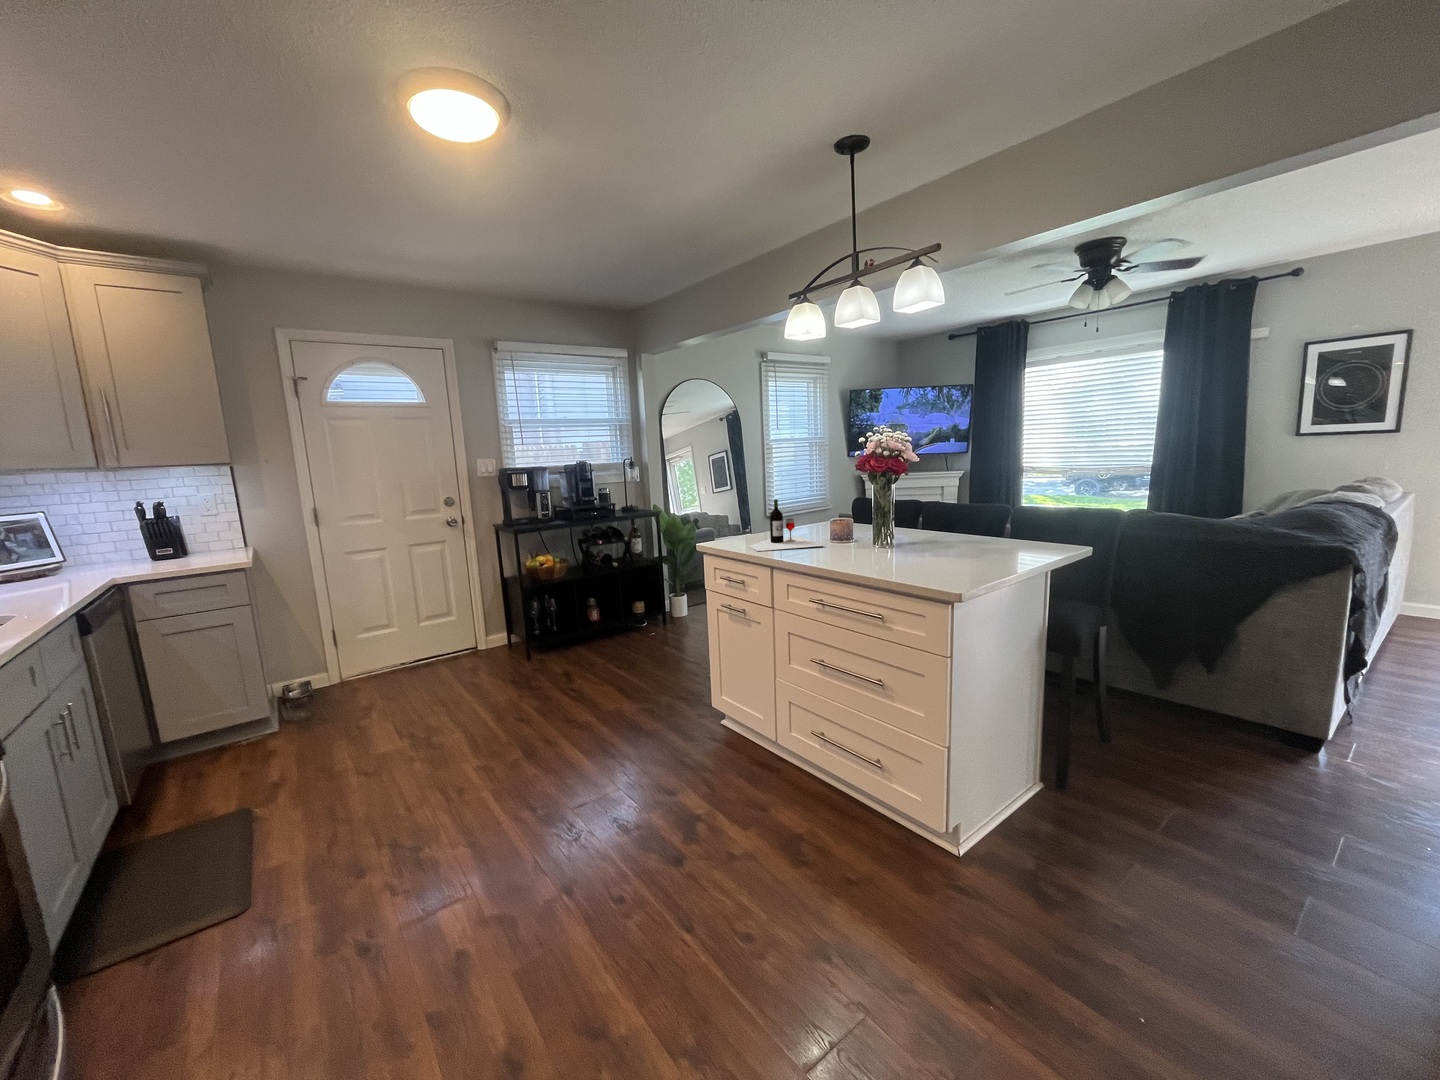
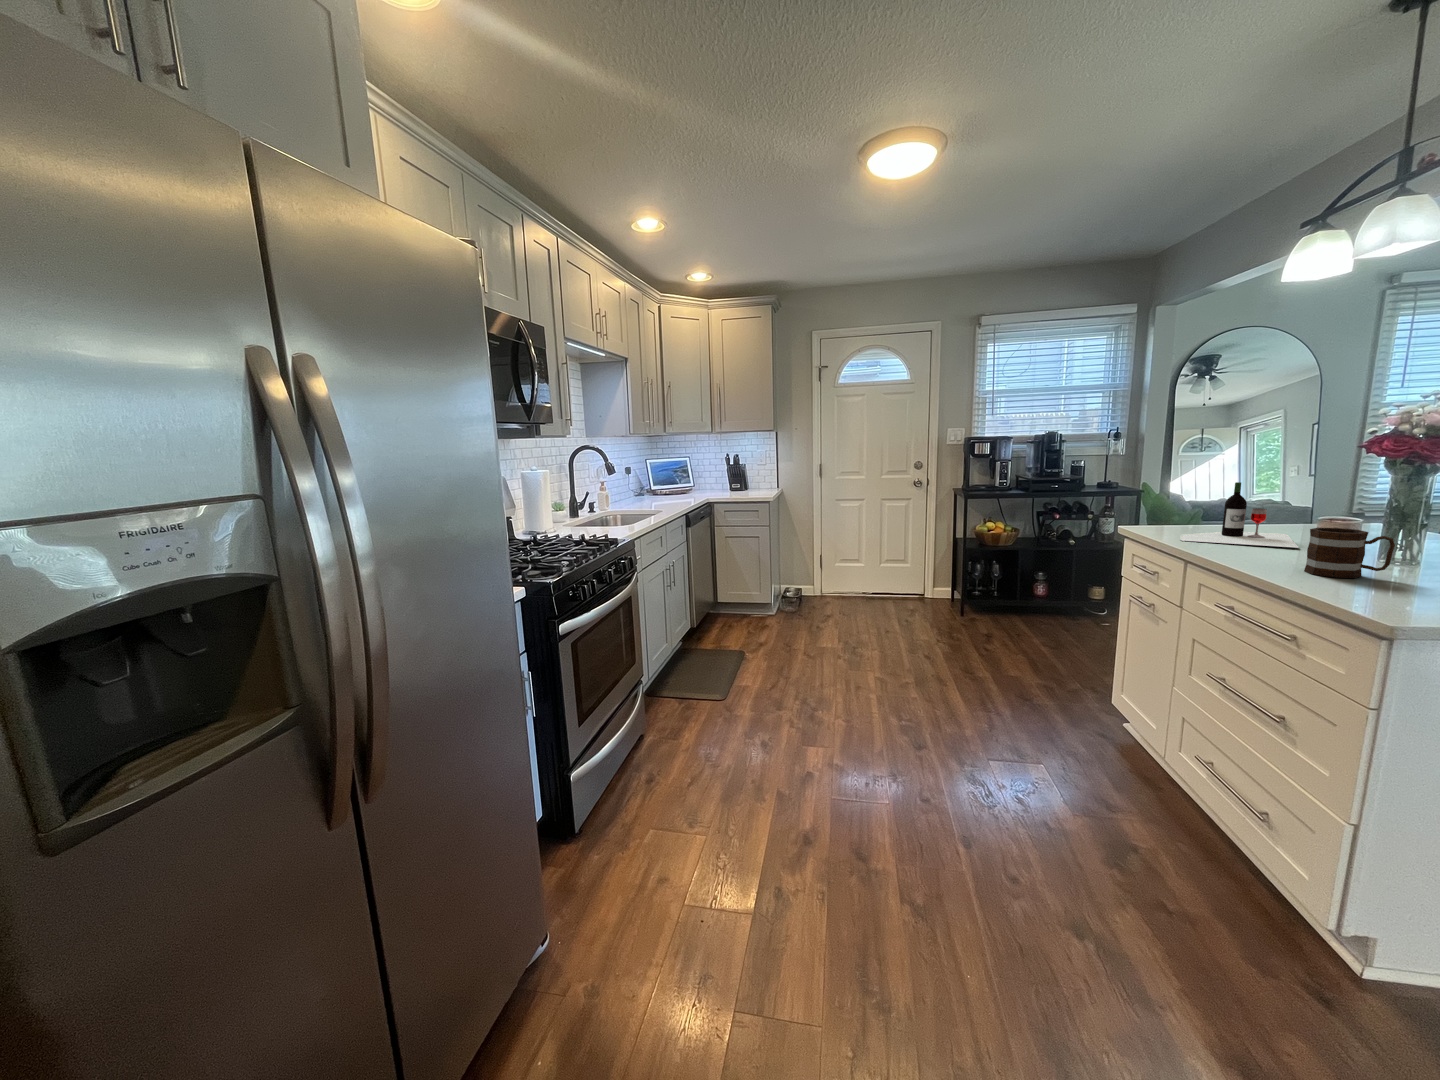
mug: none [853,528,894,565] -> present [1304,528,1395,578]

